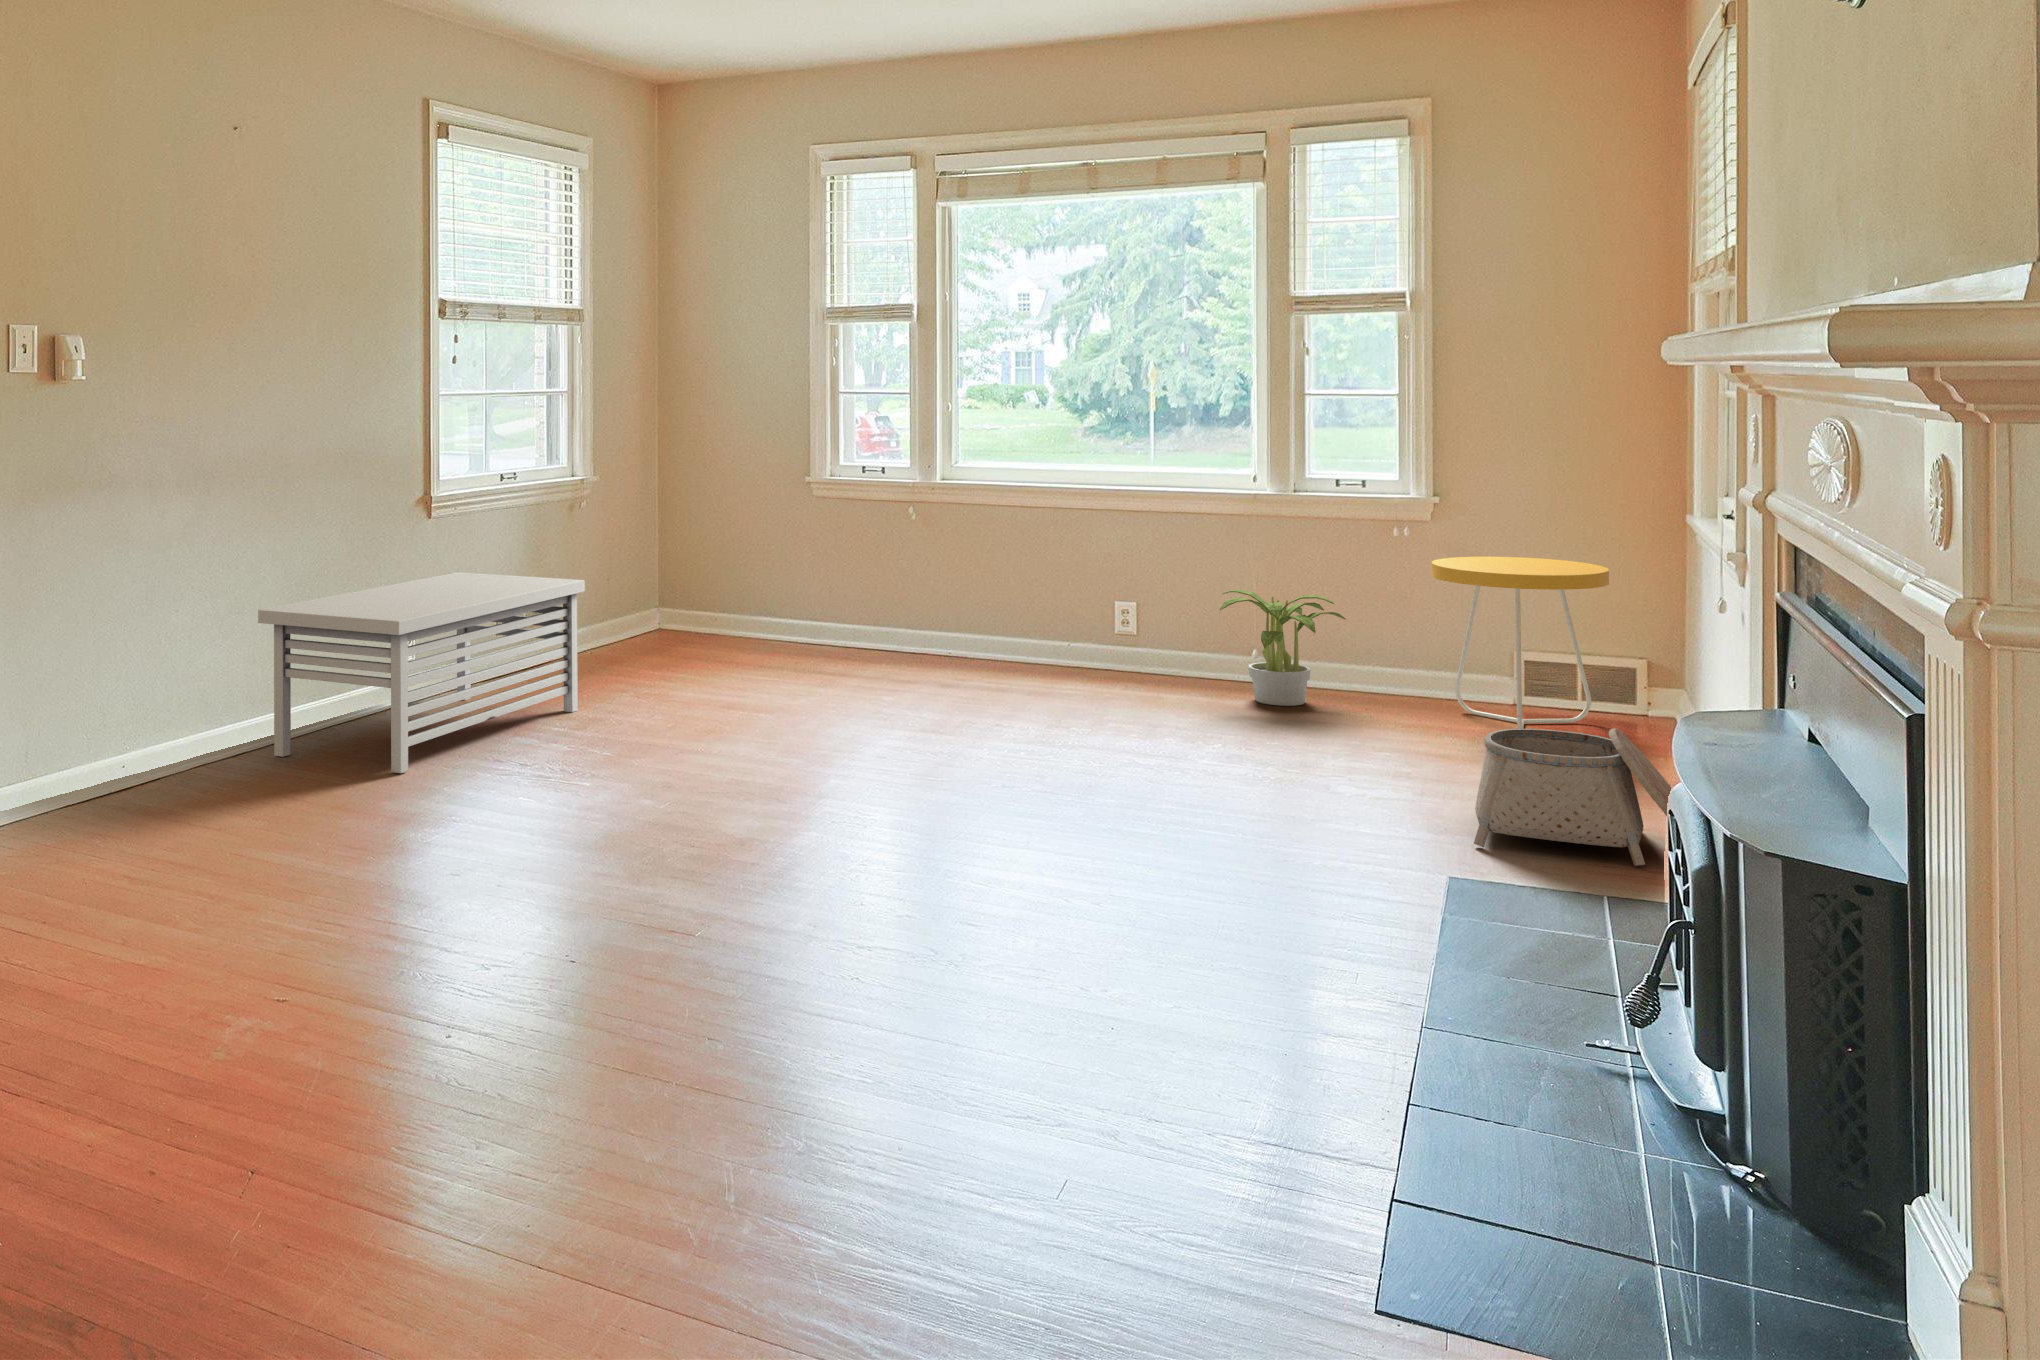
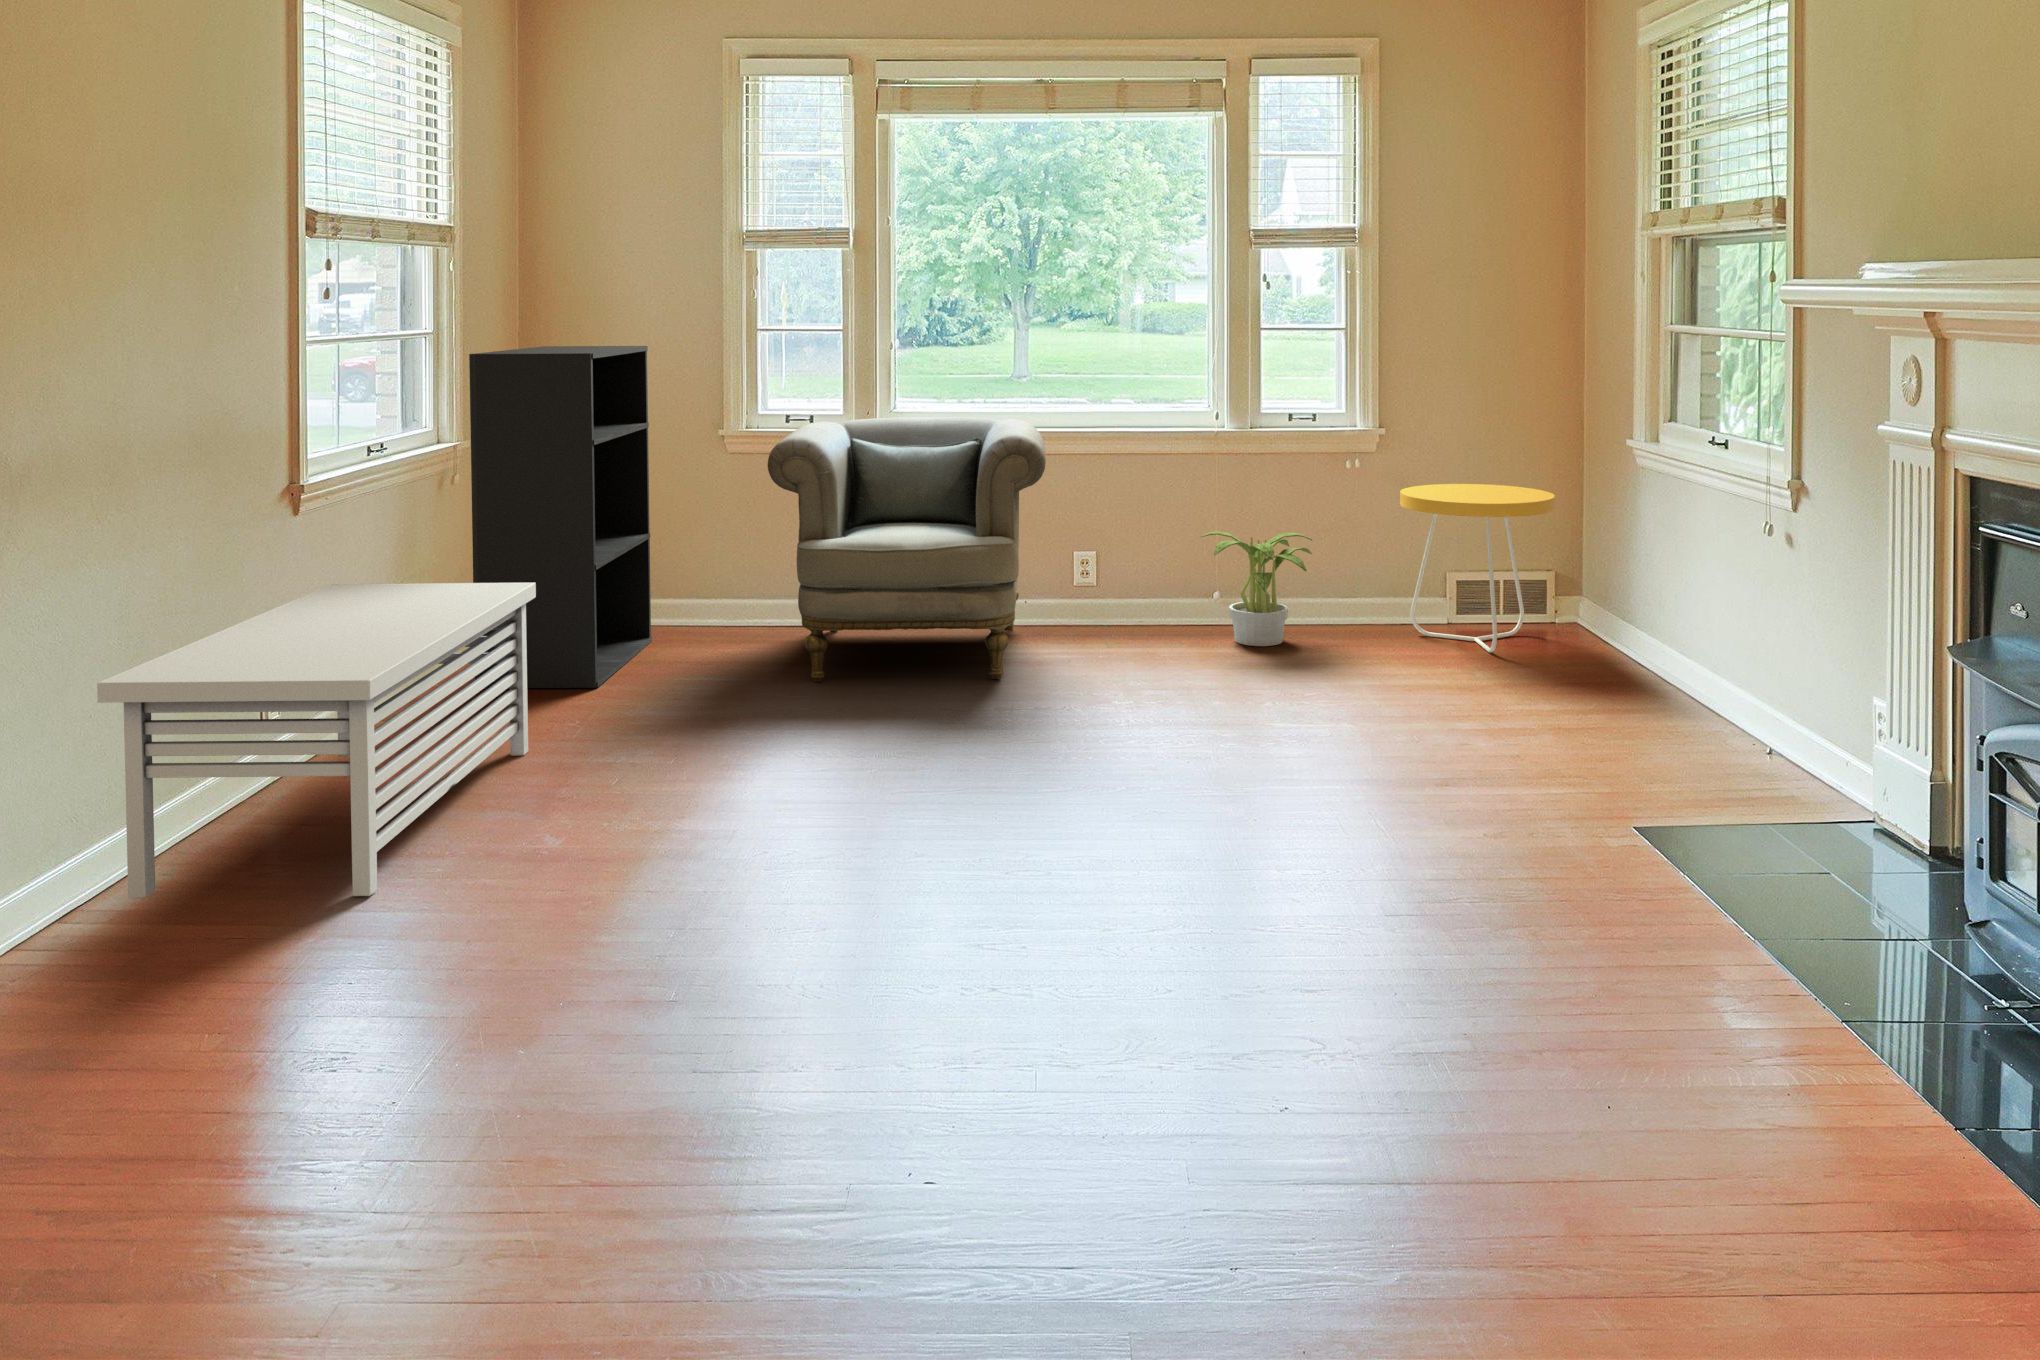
bookshelf: none [581,404,742,678] -> present [469,346,652,688]
armchair: none [803,471,1076,704] -> present [768,417,1046,682]
basket: present [1474,728,1671,866] -> none [1575,655,1809,788]

